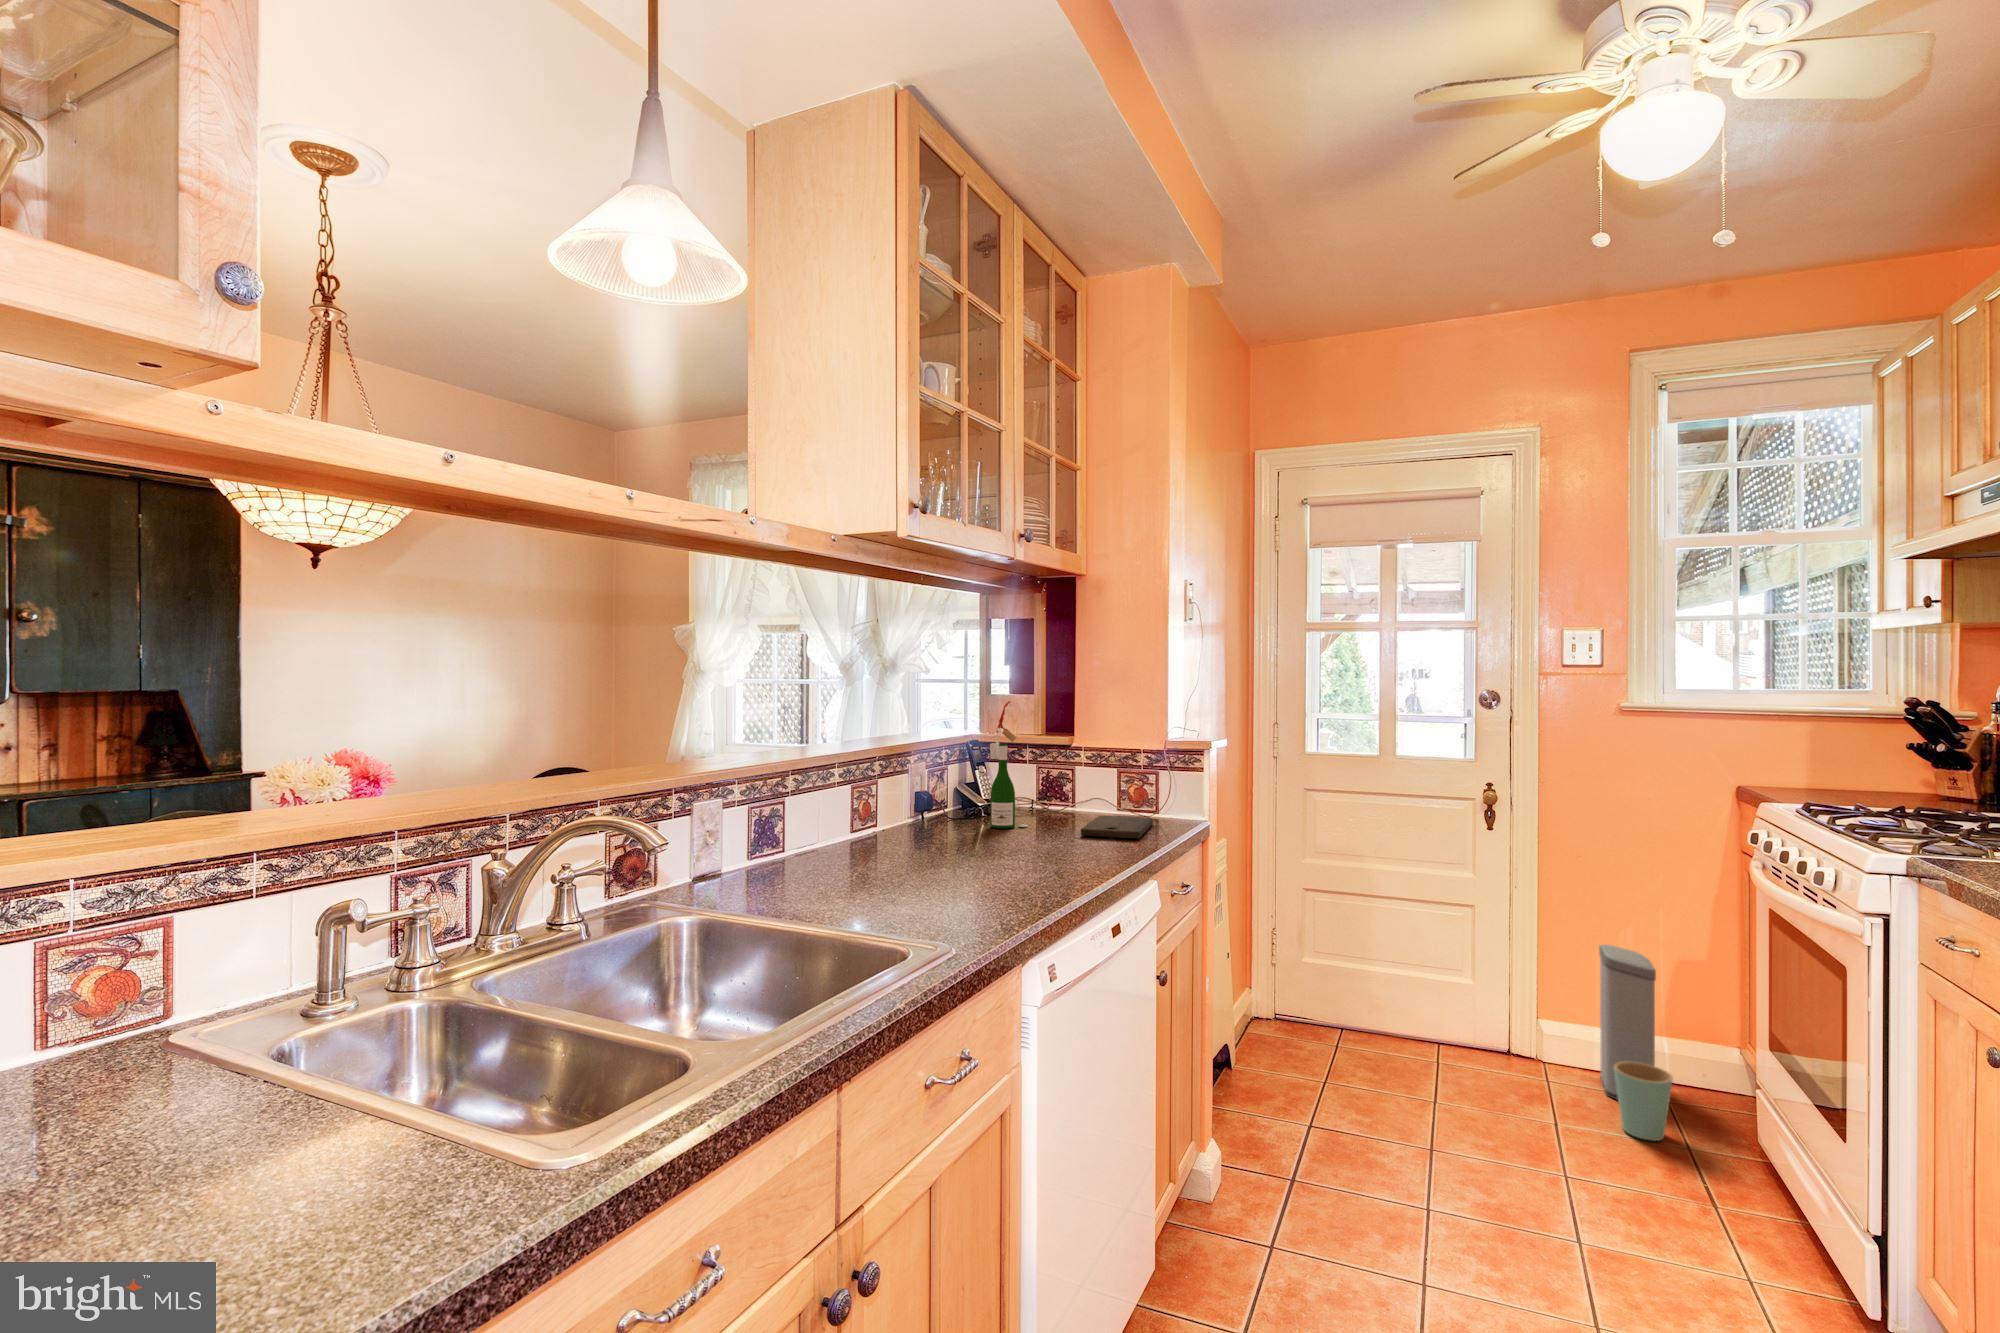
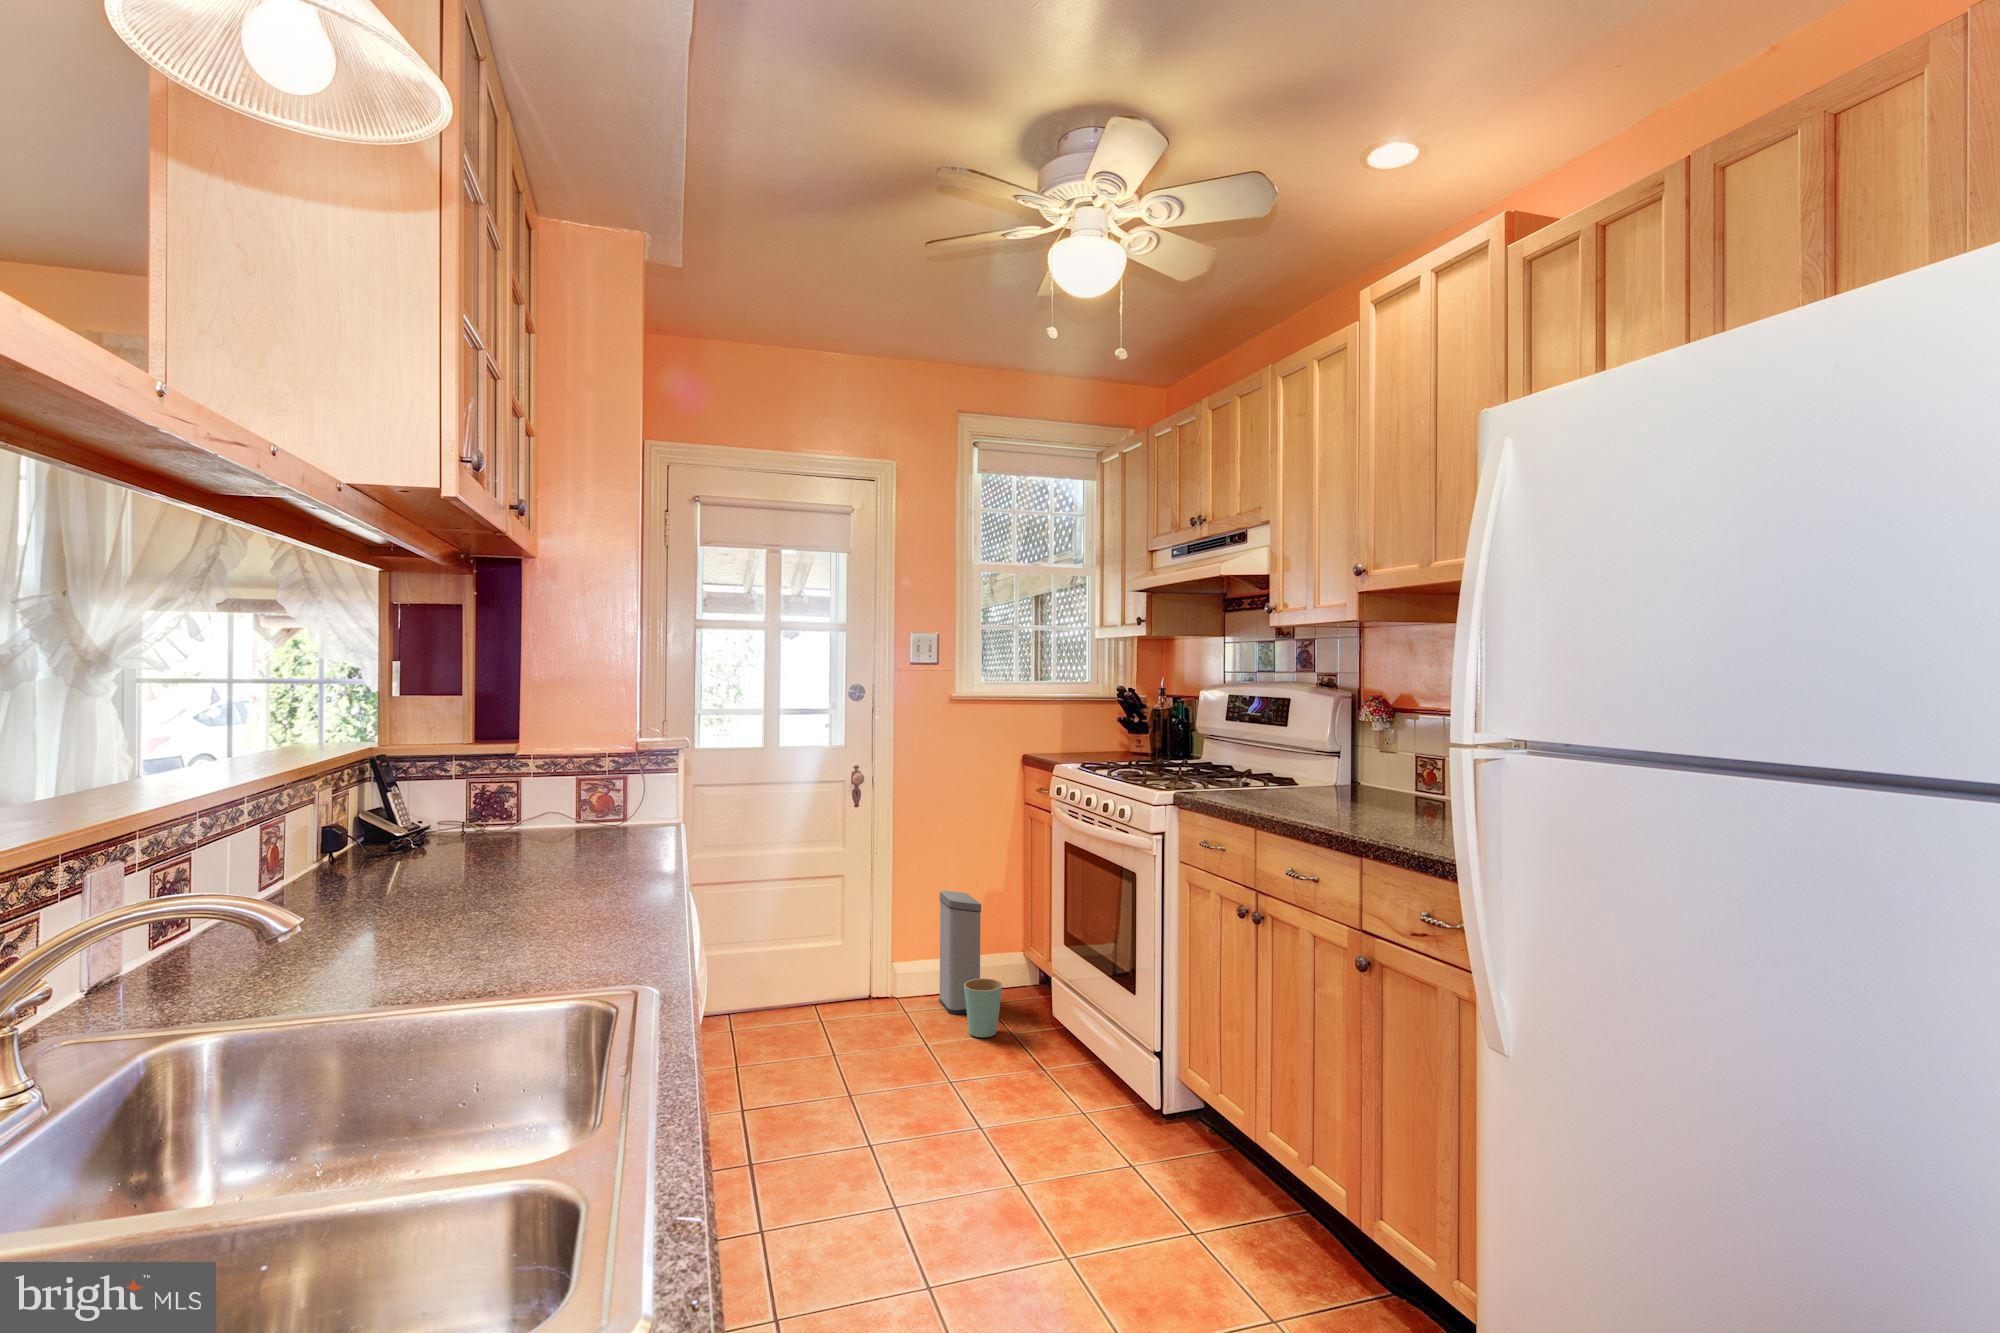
wine bottle: present [990,701,1027,828] -> none [441,702,495,859]
cutting board: present [1081,816,1153,838] -> none [572,826,651,853]

